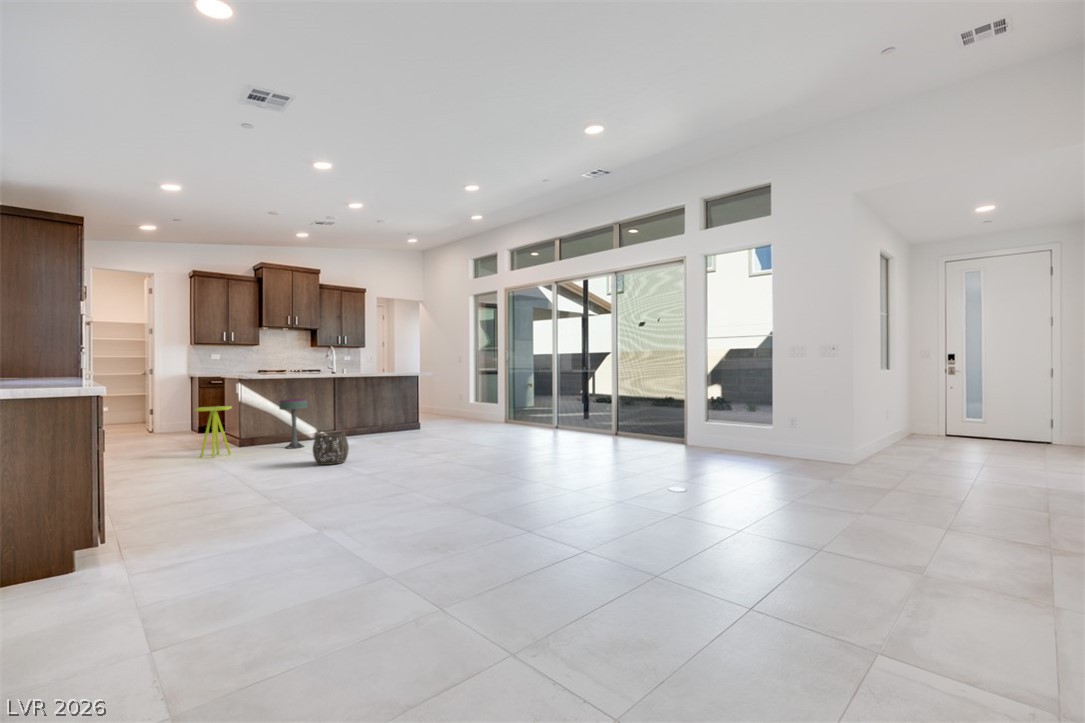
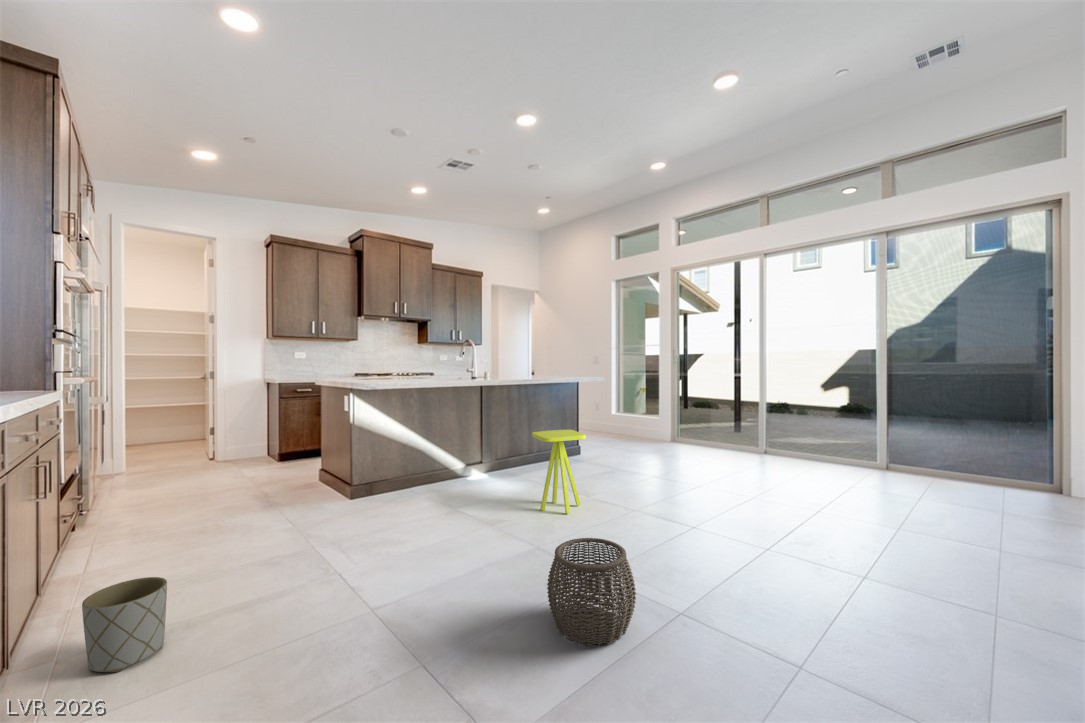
bar stool: present [279,399,307,448] -> none [415,430,463,524]
side table: present [195,406,232,457] -> present [532,430,586,513]
planter: none [134,444,162,471] -> present [82,577,167,672]

